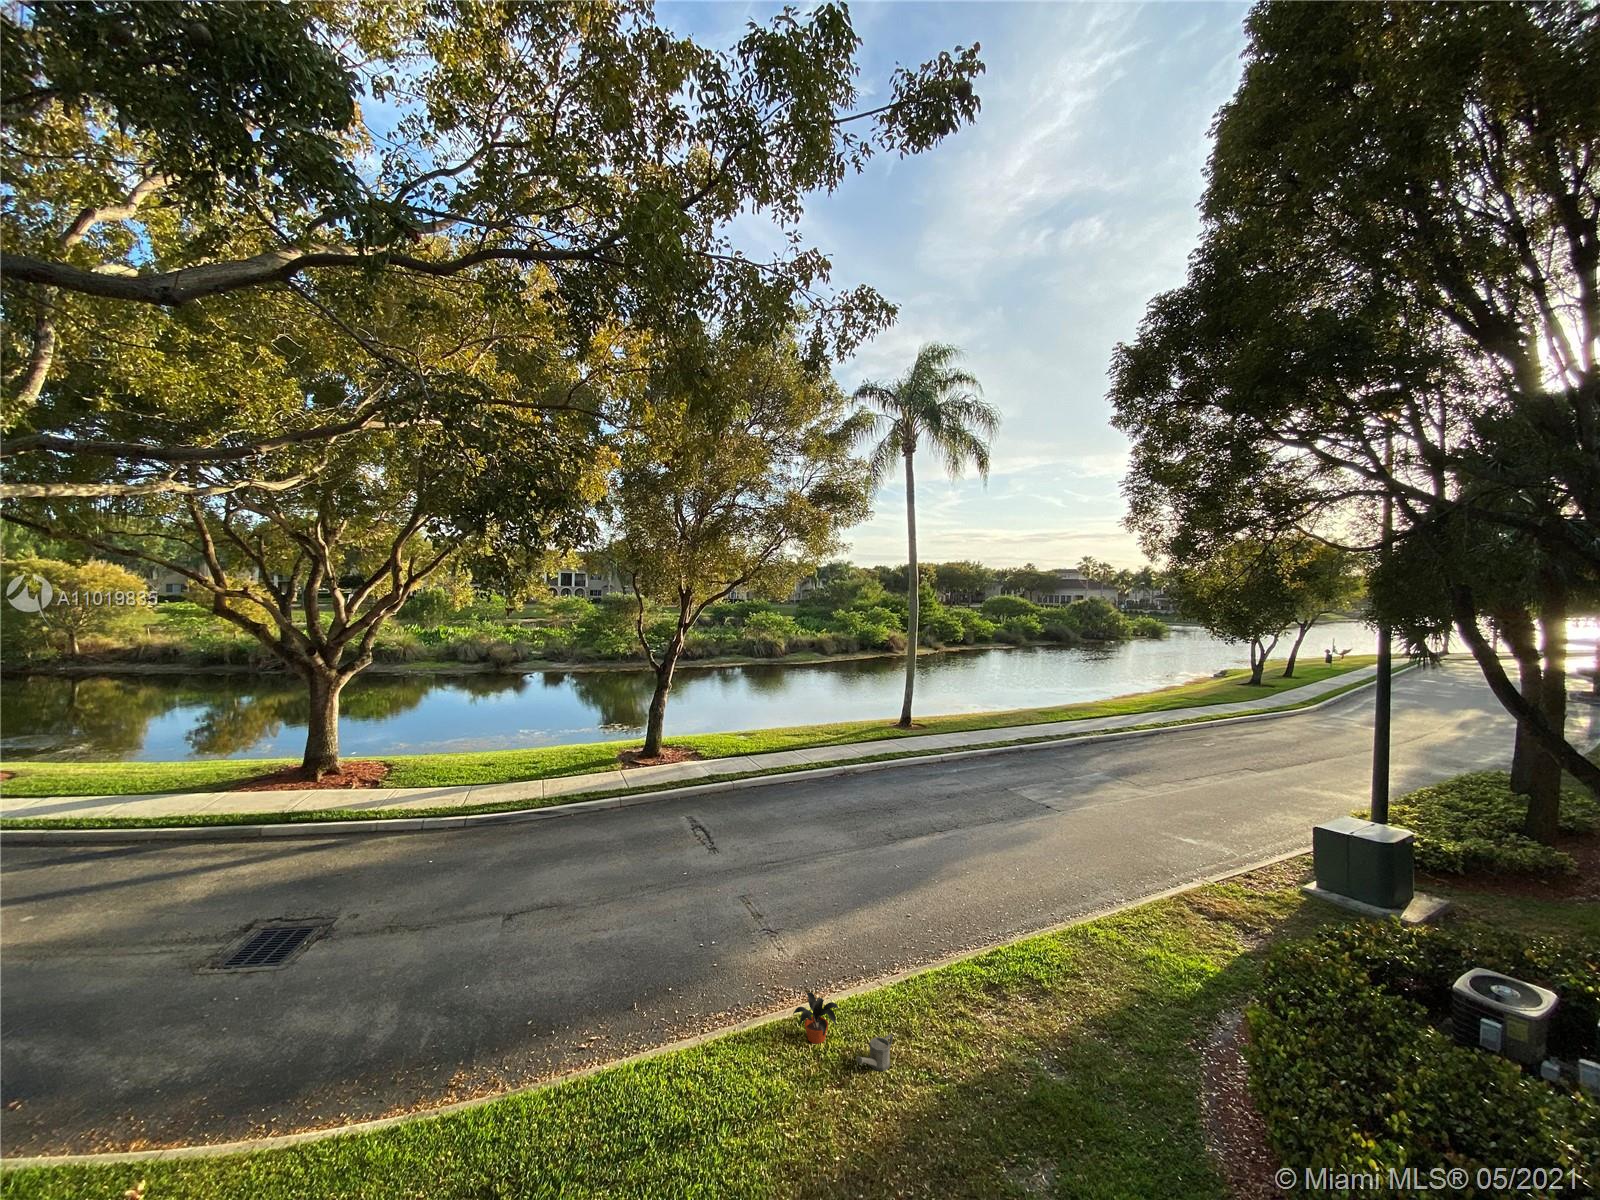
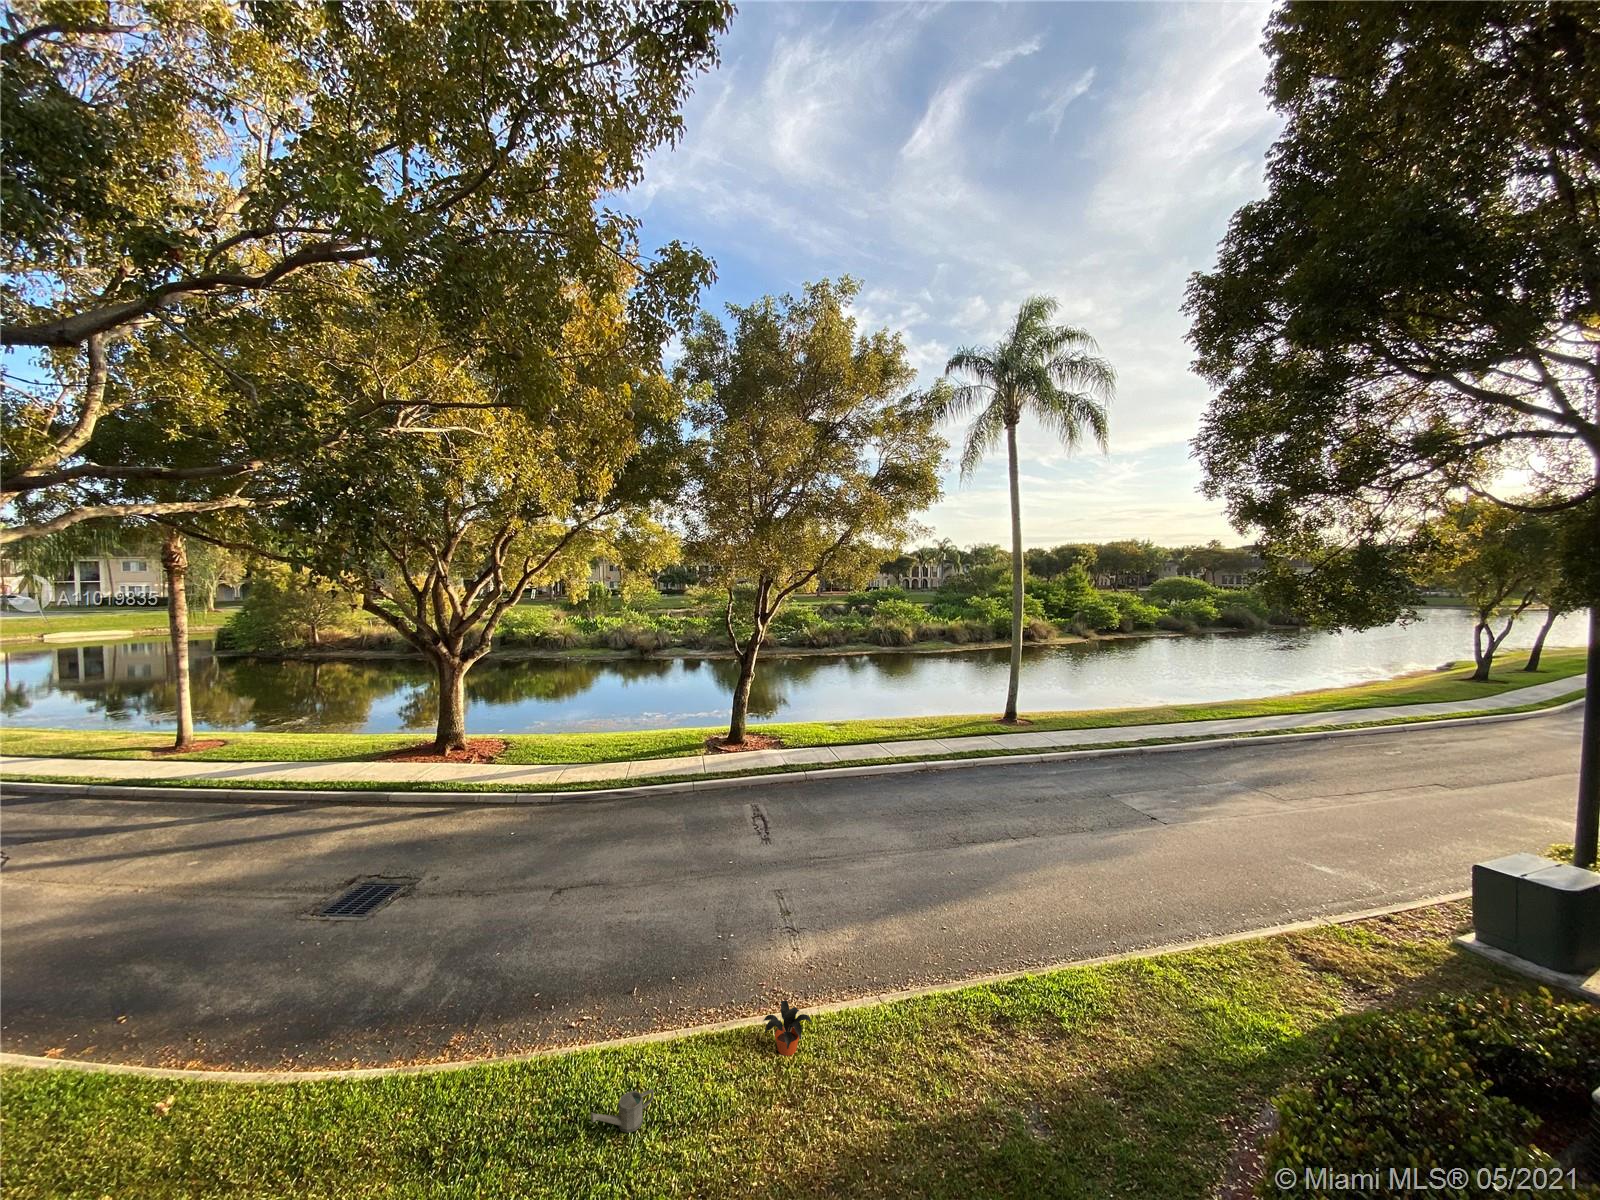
watering can: present [857,1034,893,1071] -> present [591,1089,654,1133]

